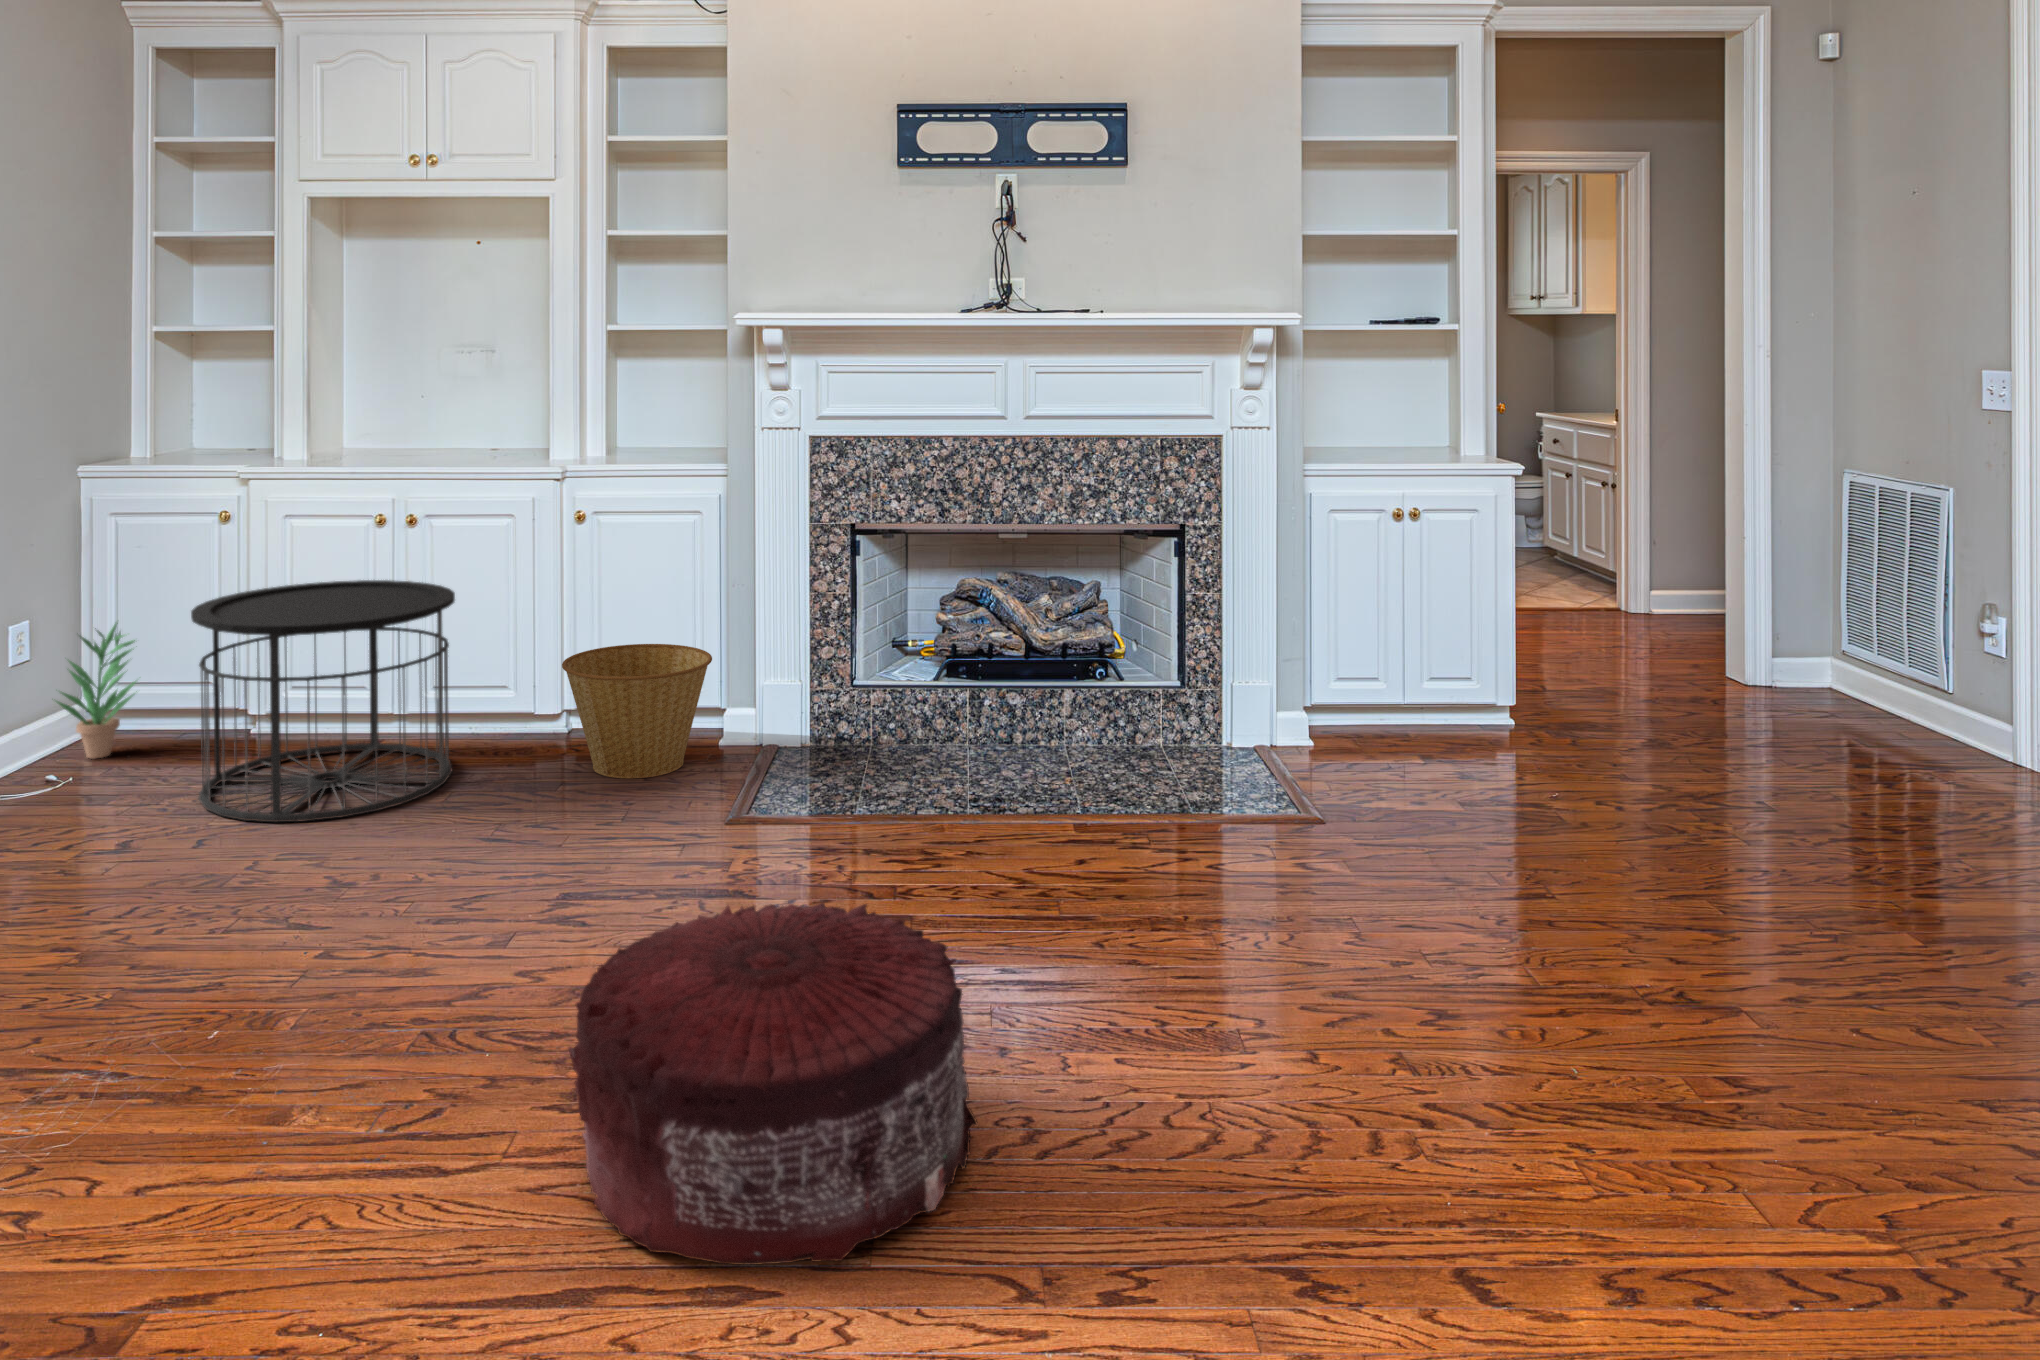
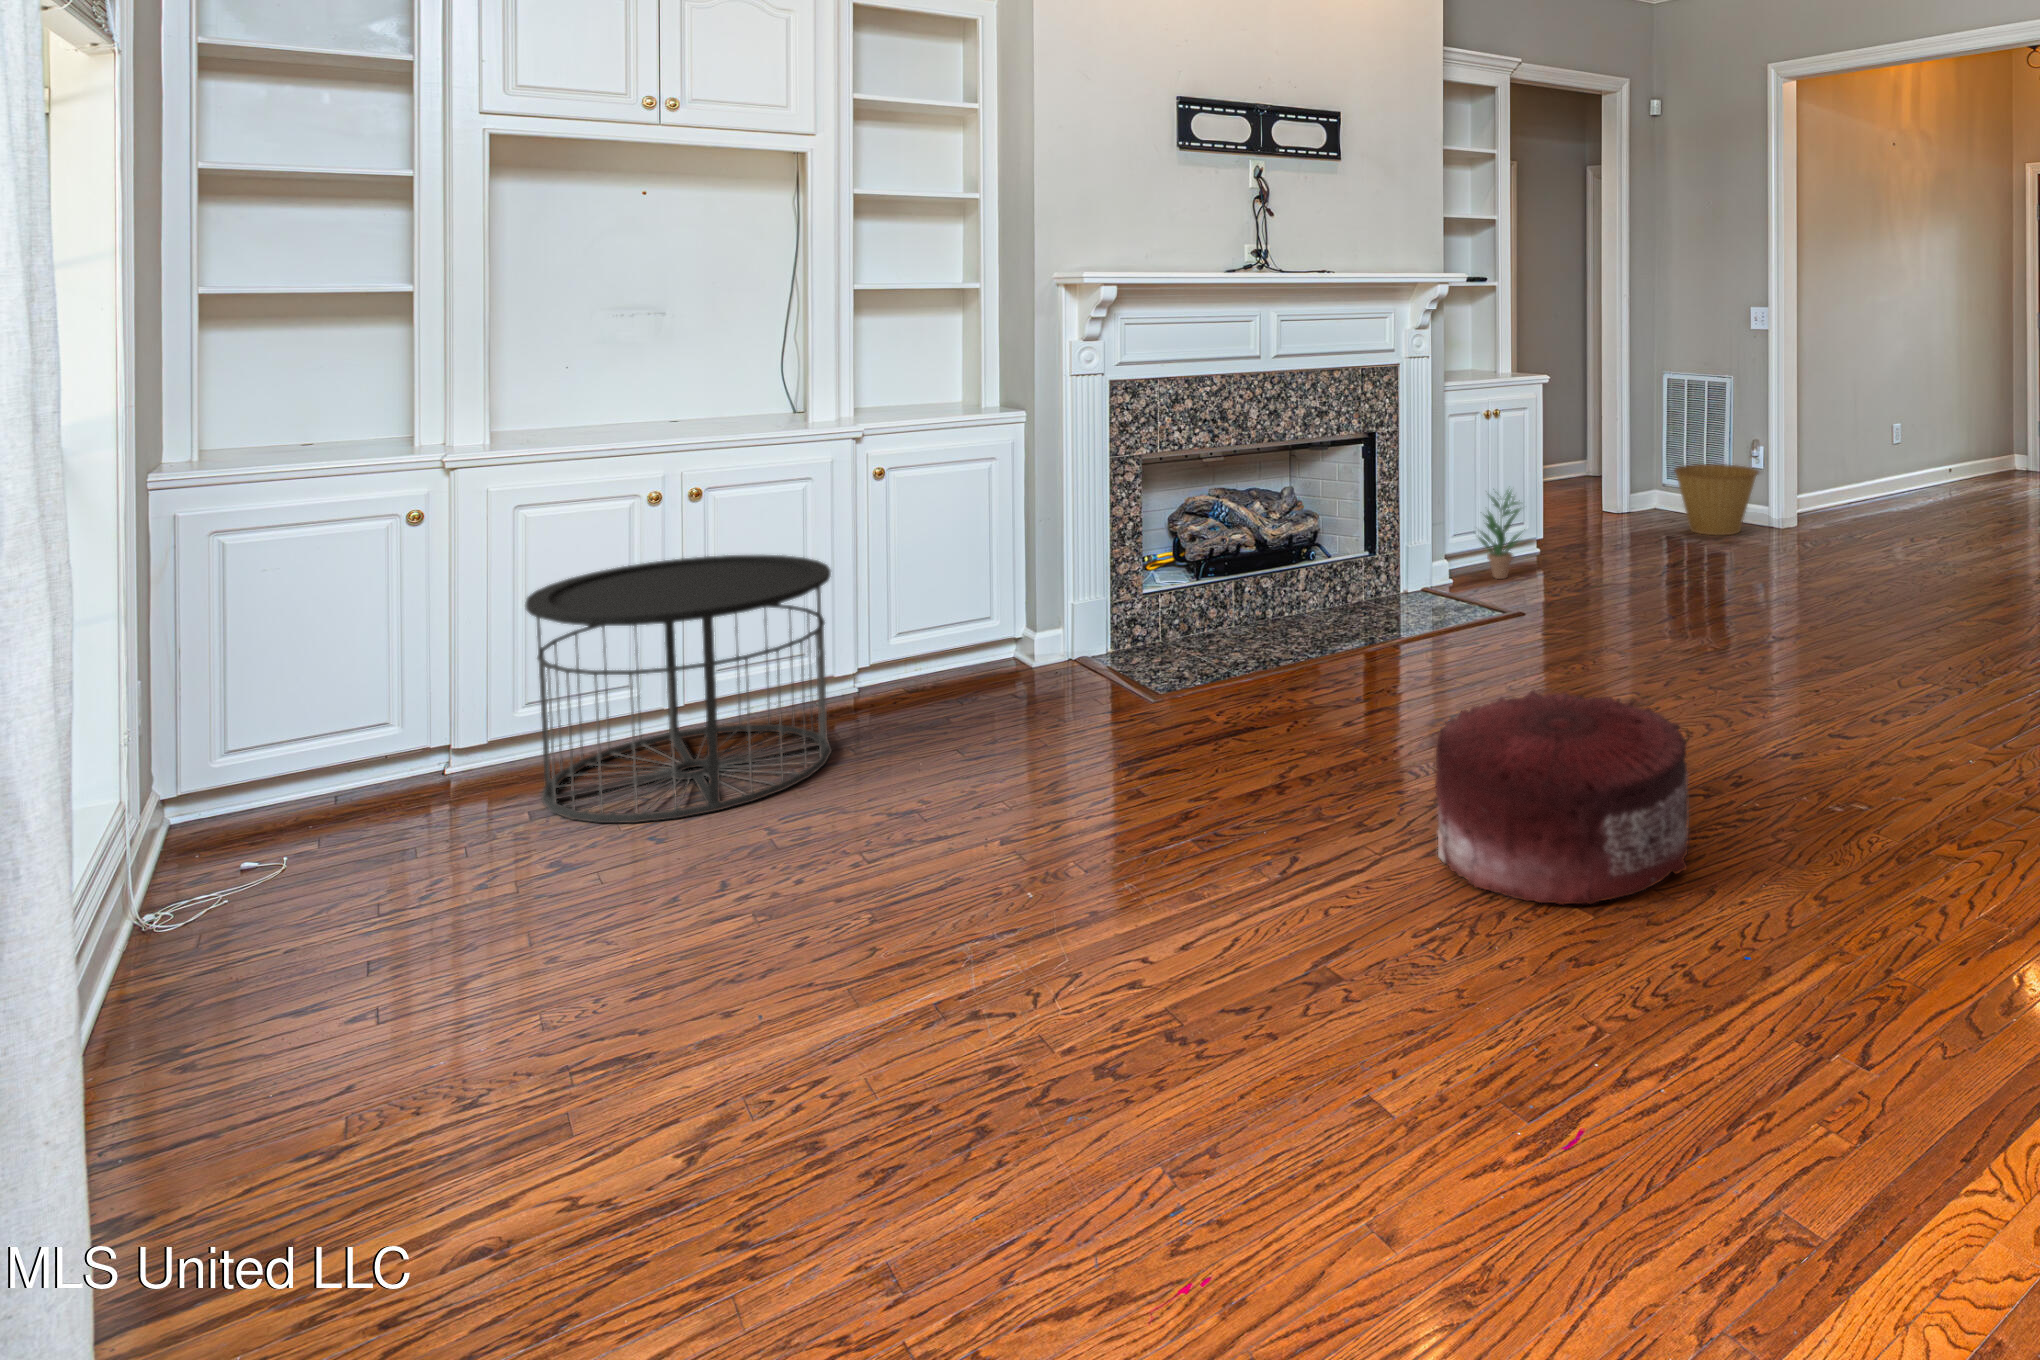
potted plant: present [56,623,136,759] -> present [1479,489,1525,579]
basket: present [562,644,712,778] -> present [1675,464,1759,535]

